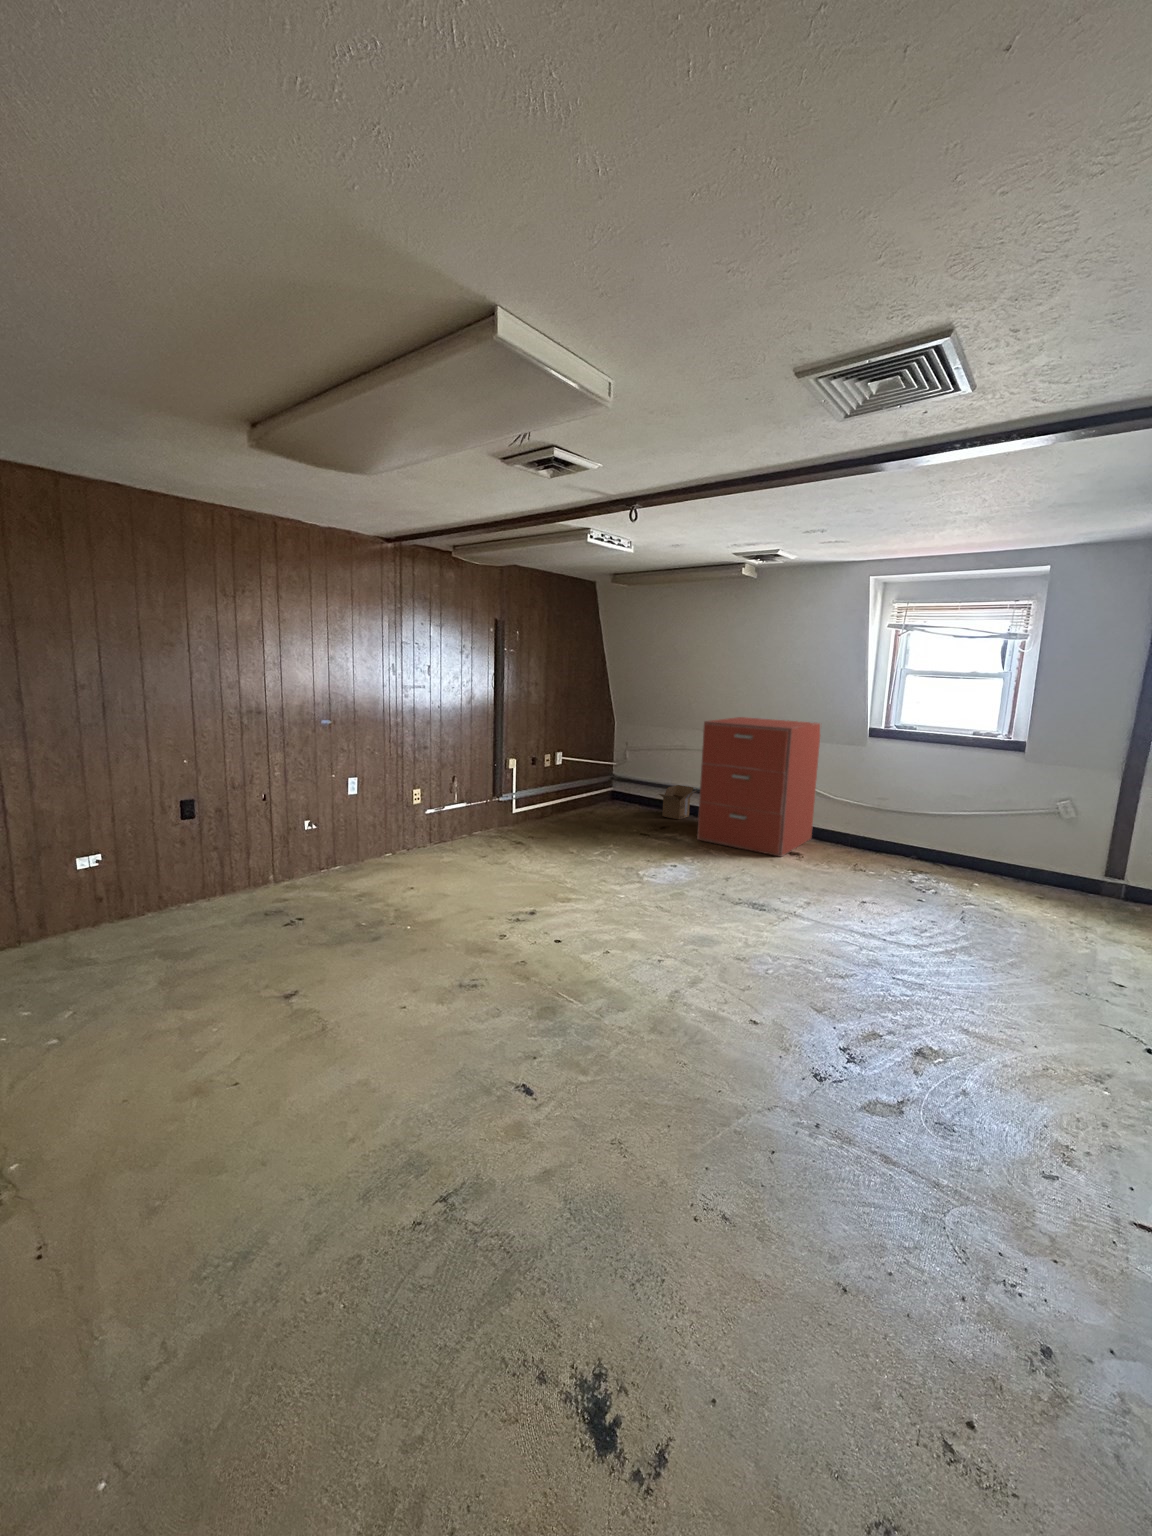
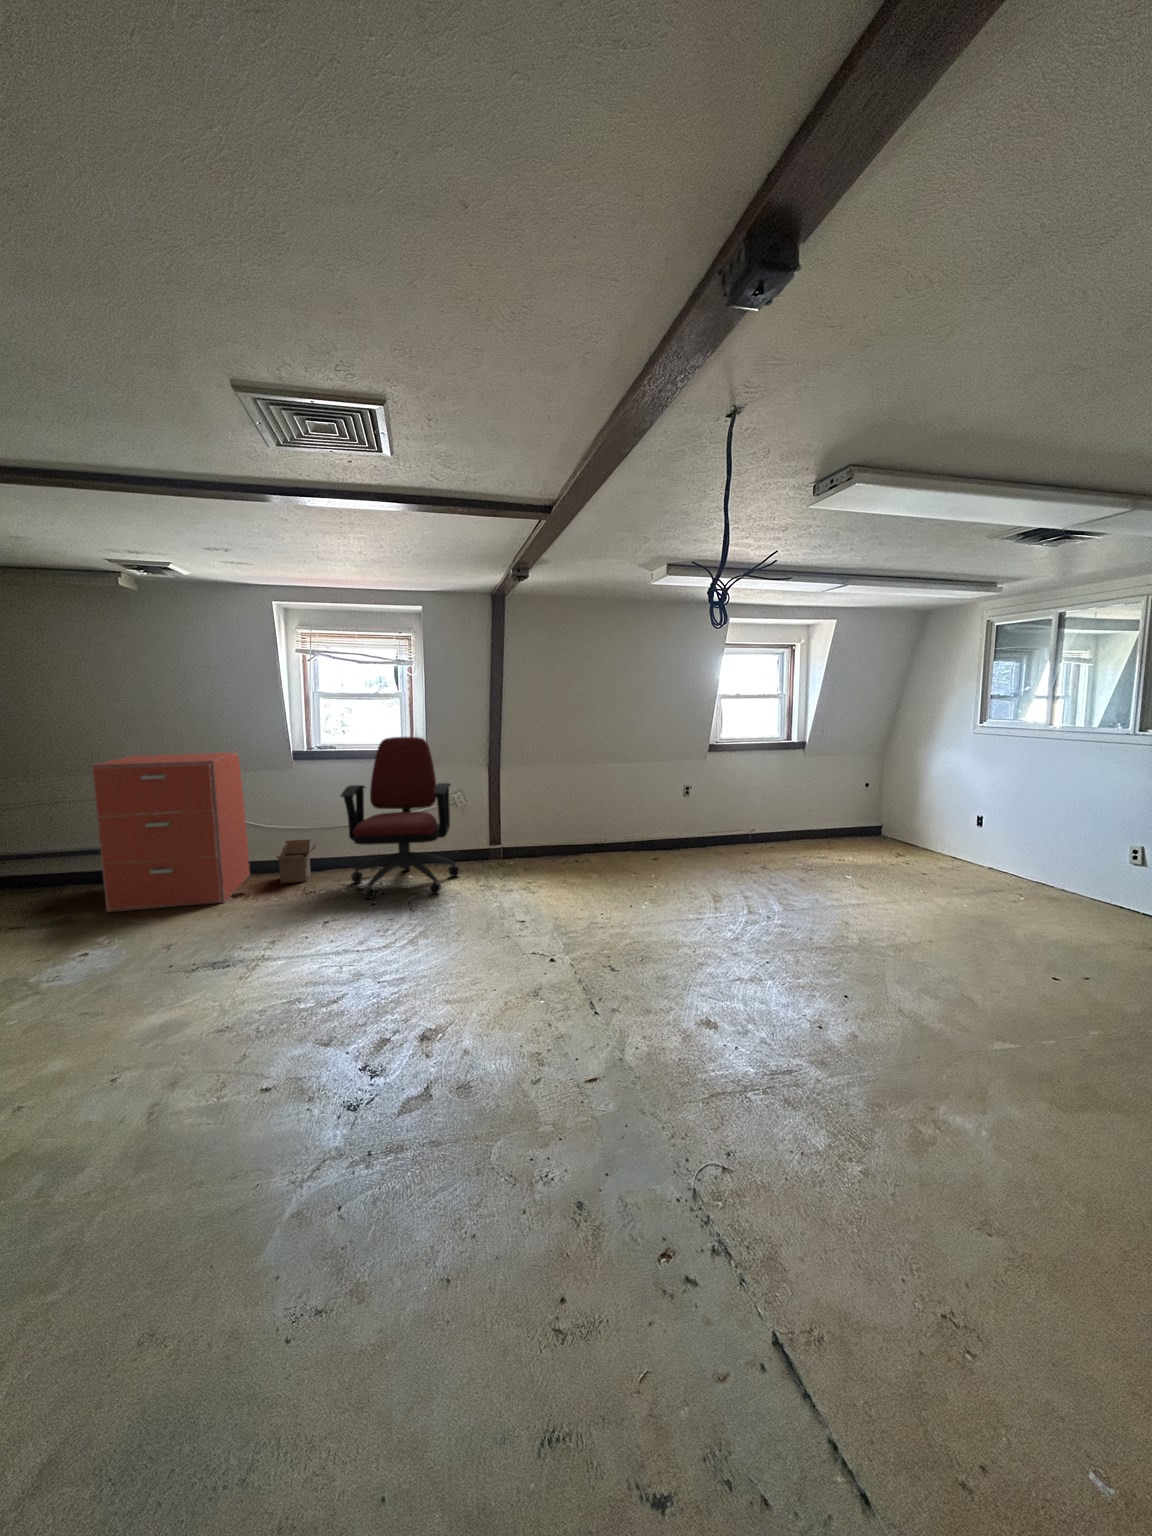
office chair: none [905,724,1053,912] -> present [340,737,460,899]
cardboard box: present [659,785,696,819] -> present [276,839,318,883]

